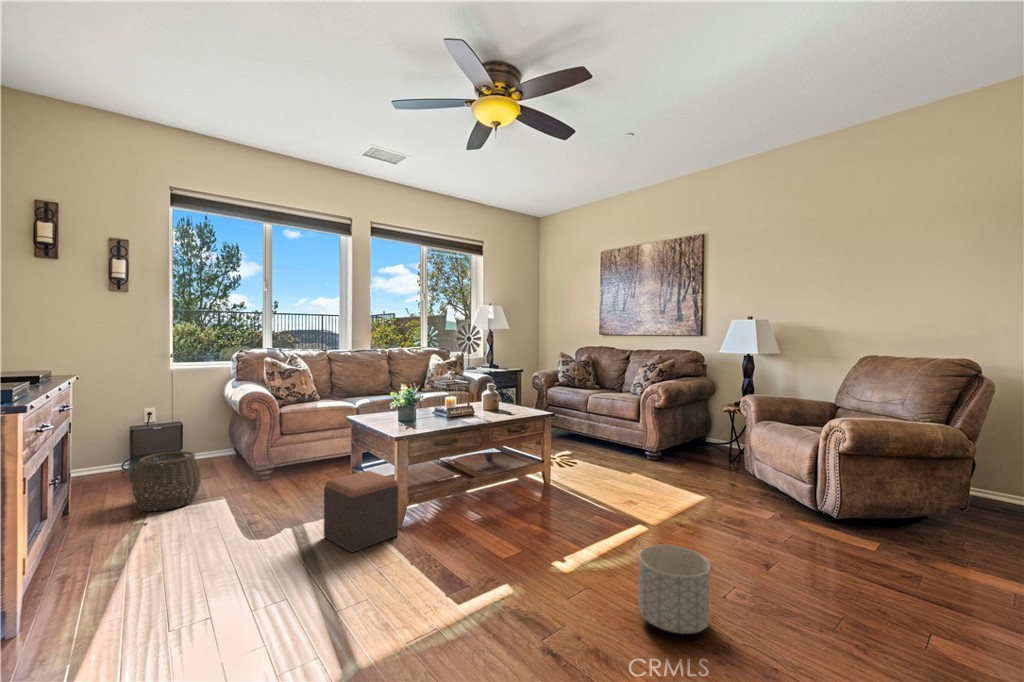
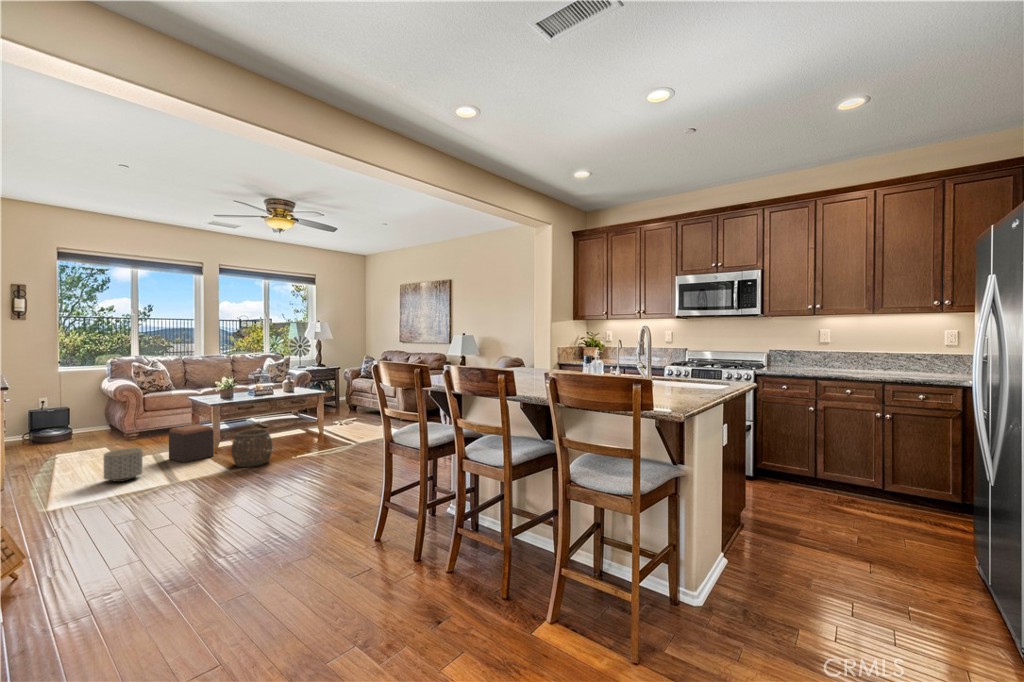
woven basket: present [132,451,201,511] -> present [231,429,273,467]
planter: present [638,545,710,634] -> present [104,448,143,482]

